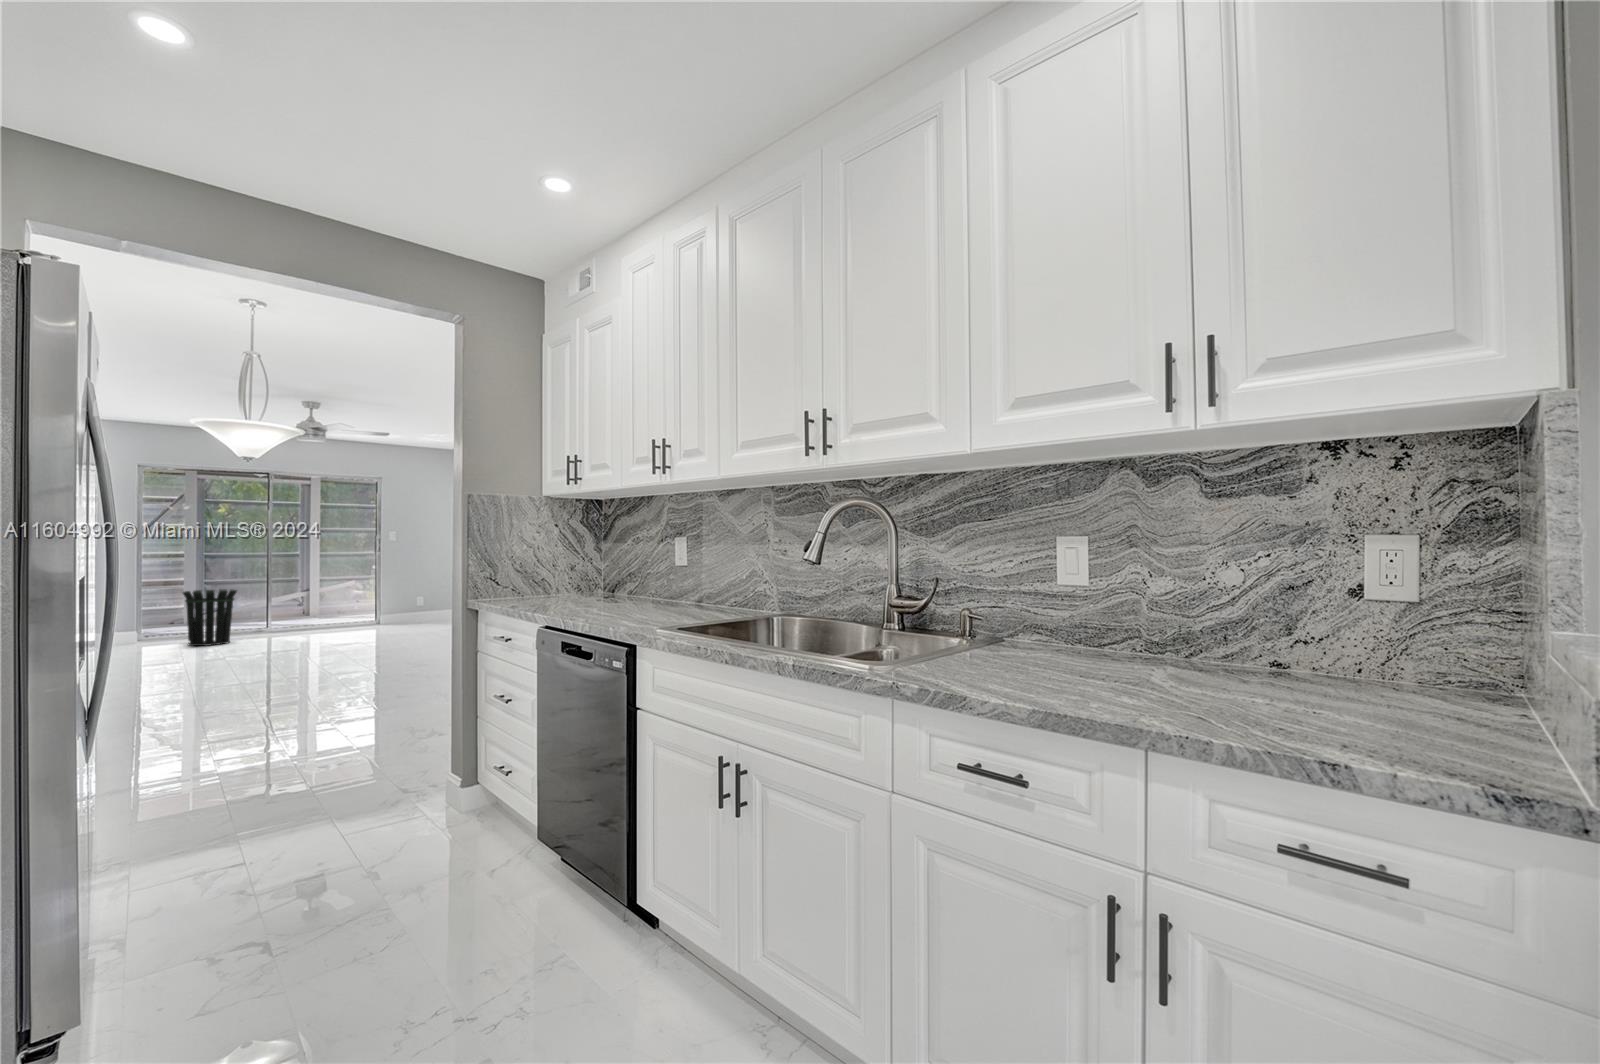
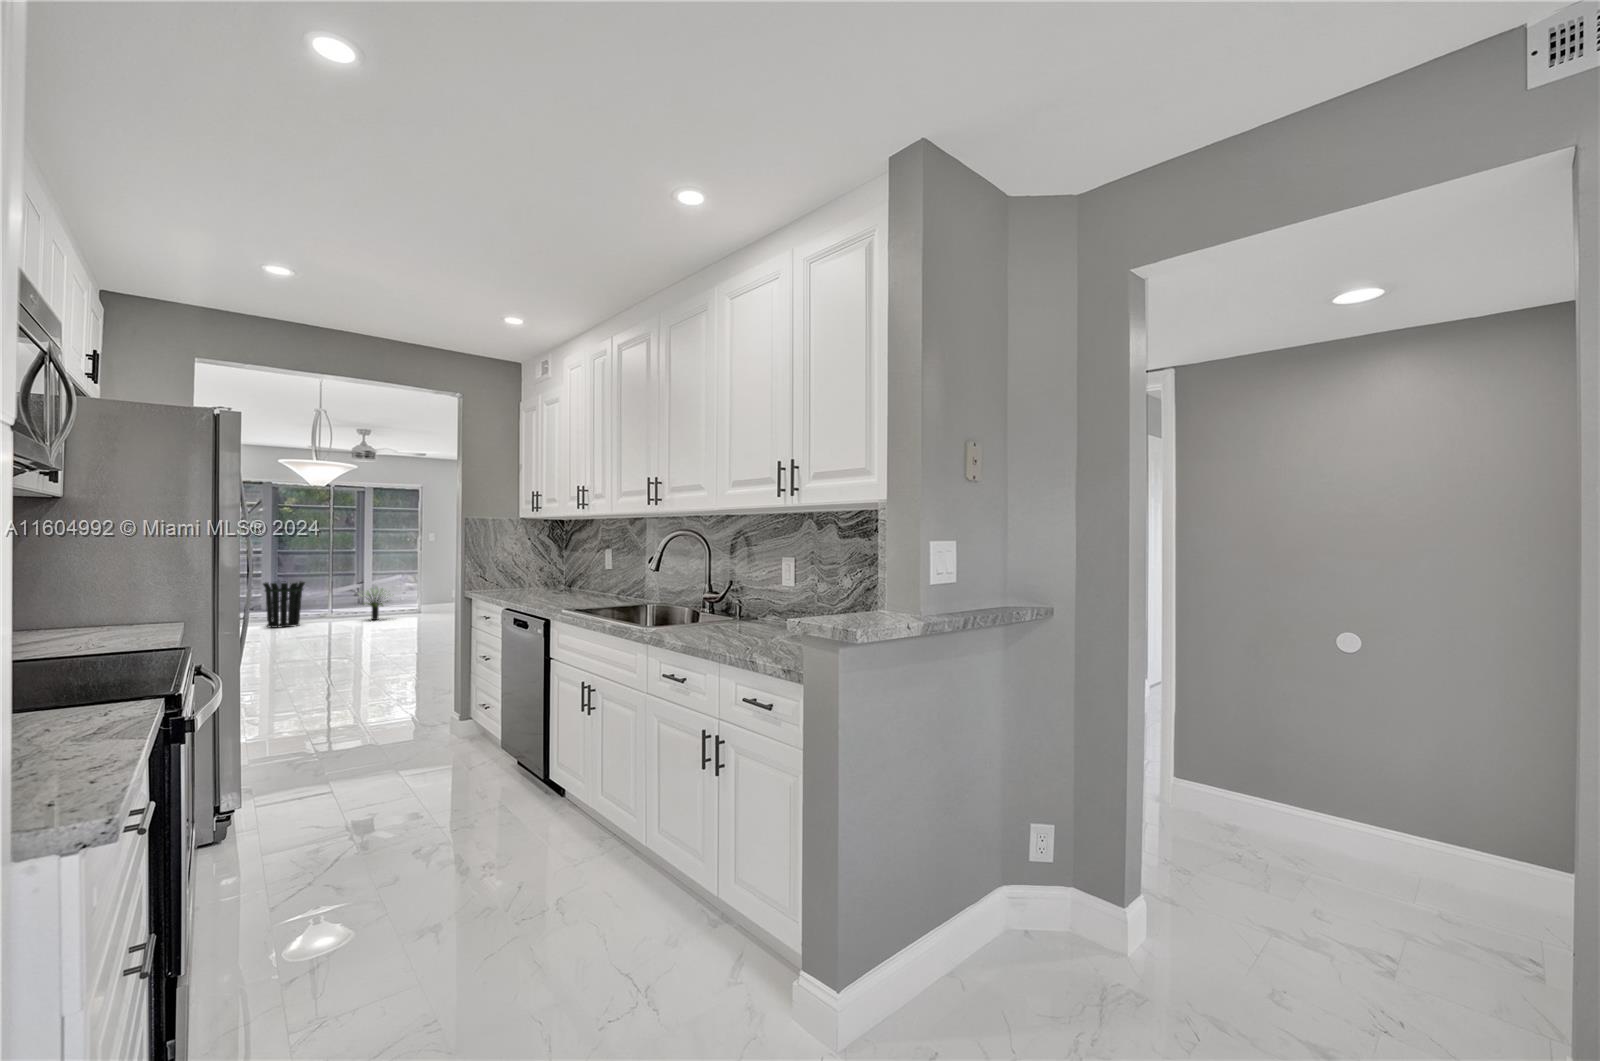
potted plant: none [303,594,348,635] -> present [358,587,393,620]

